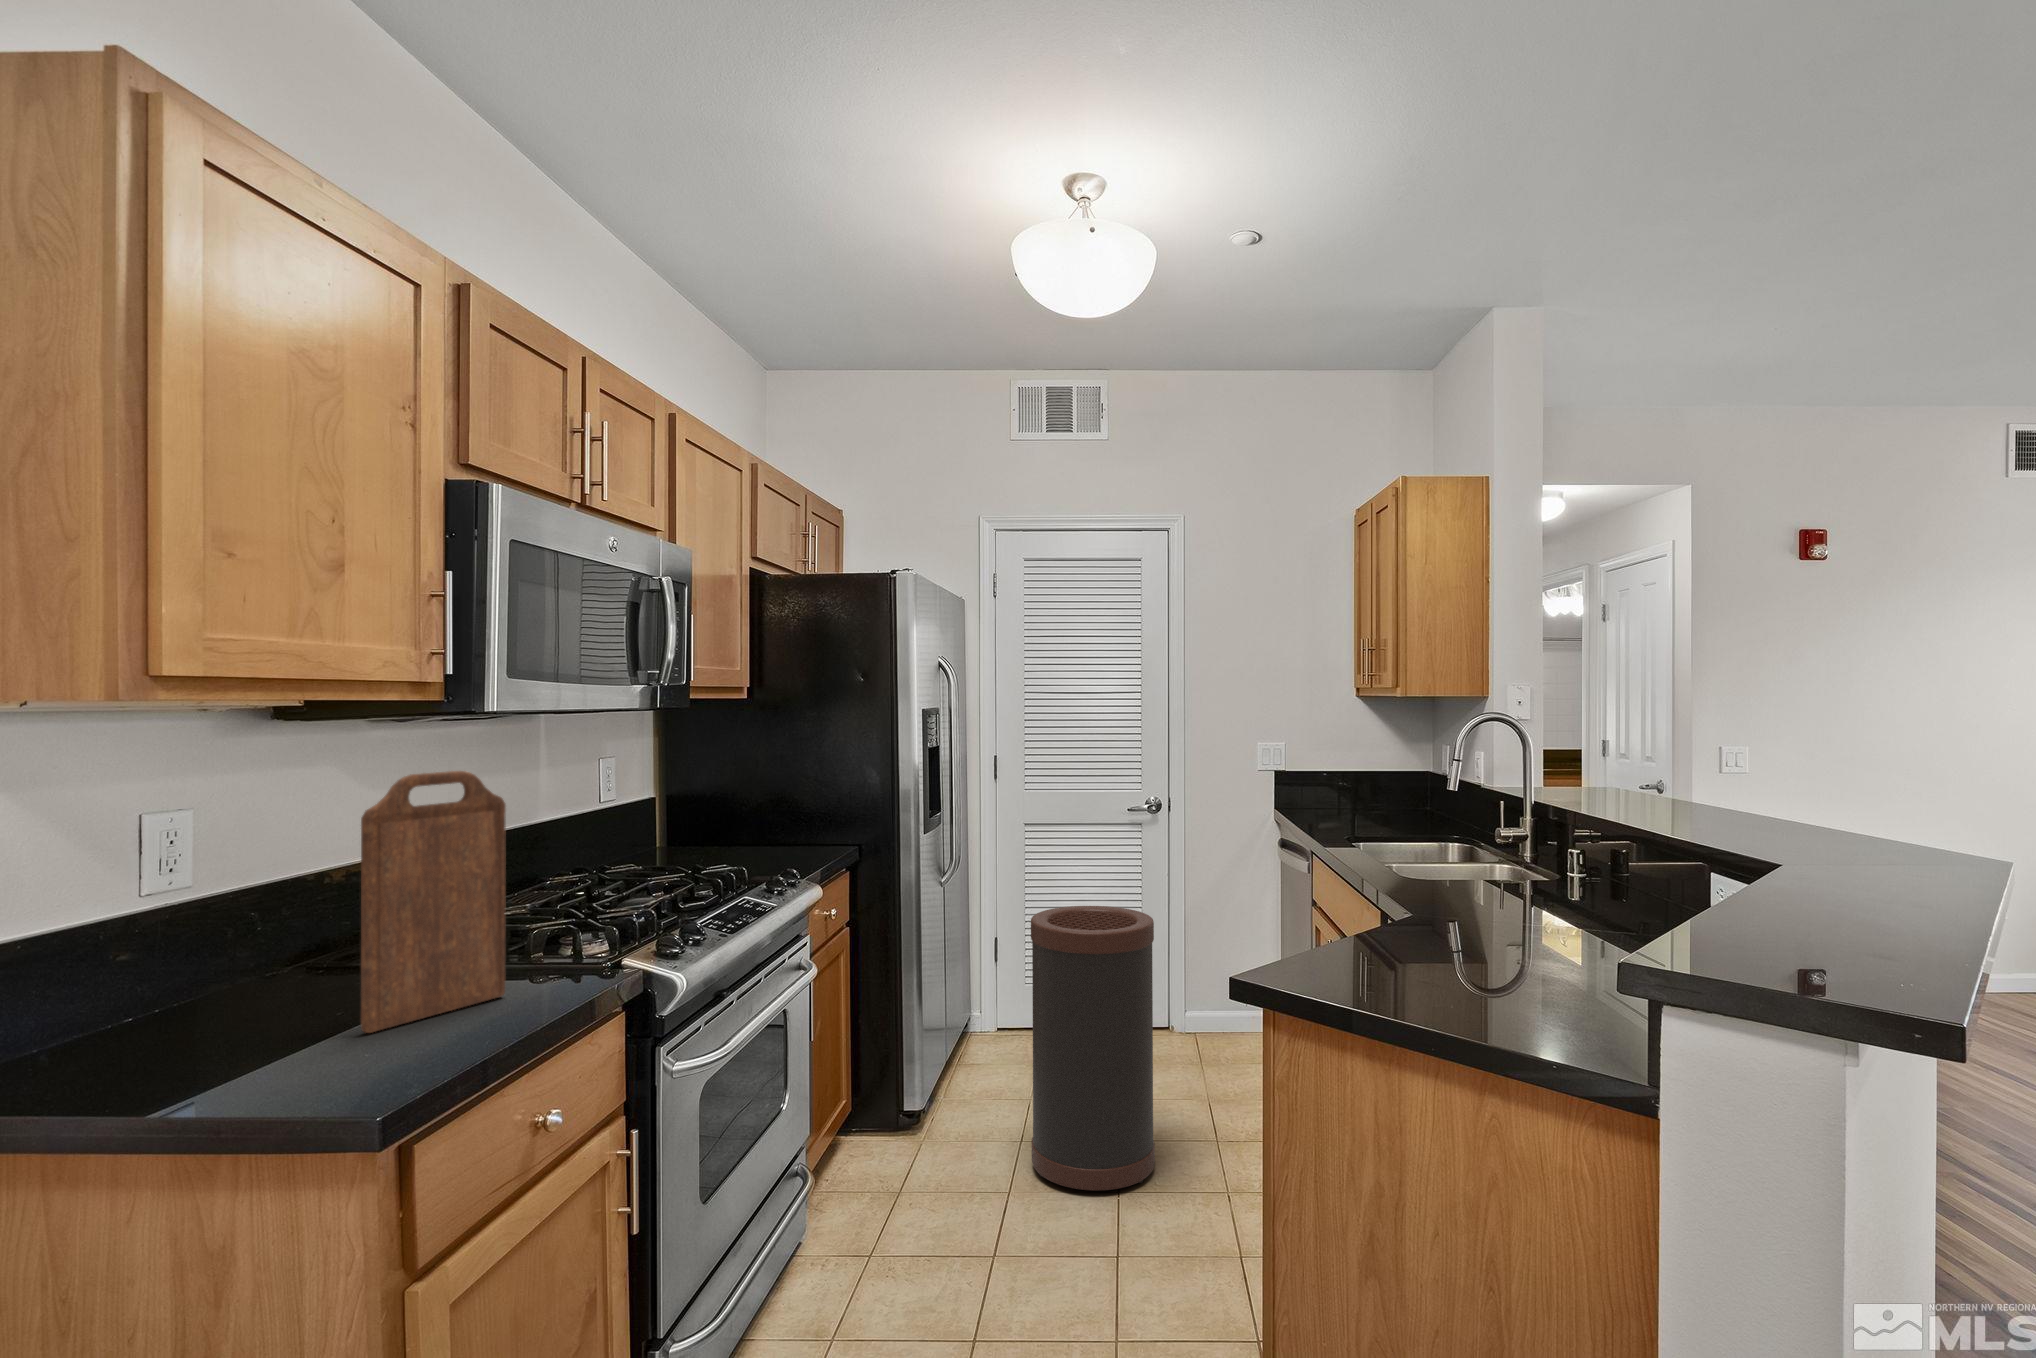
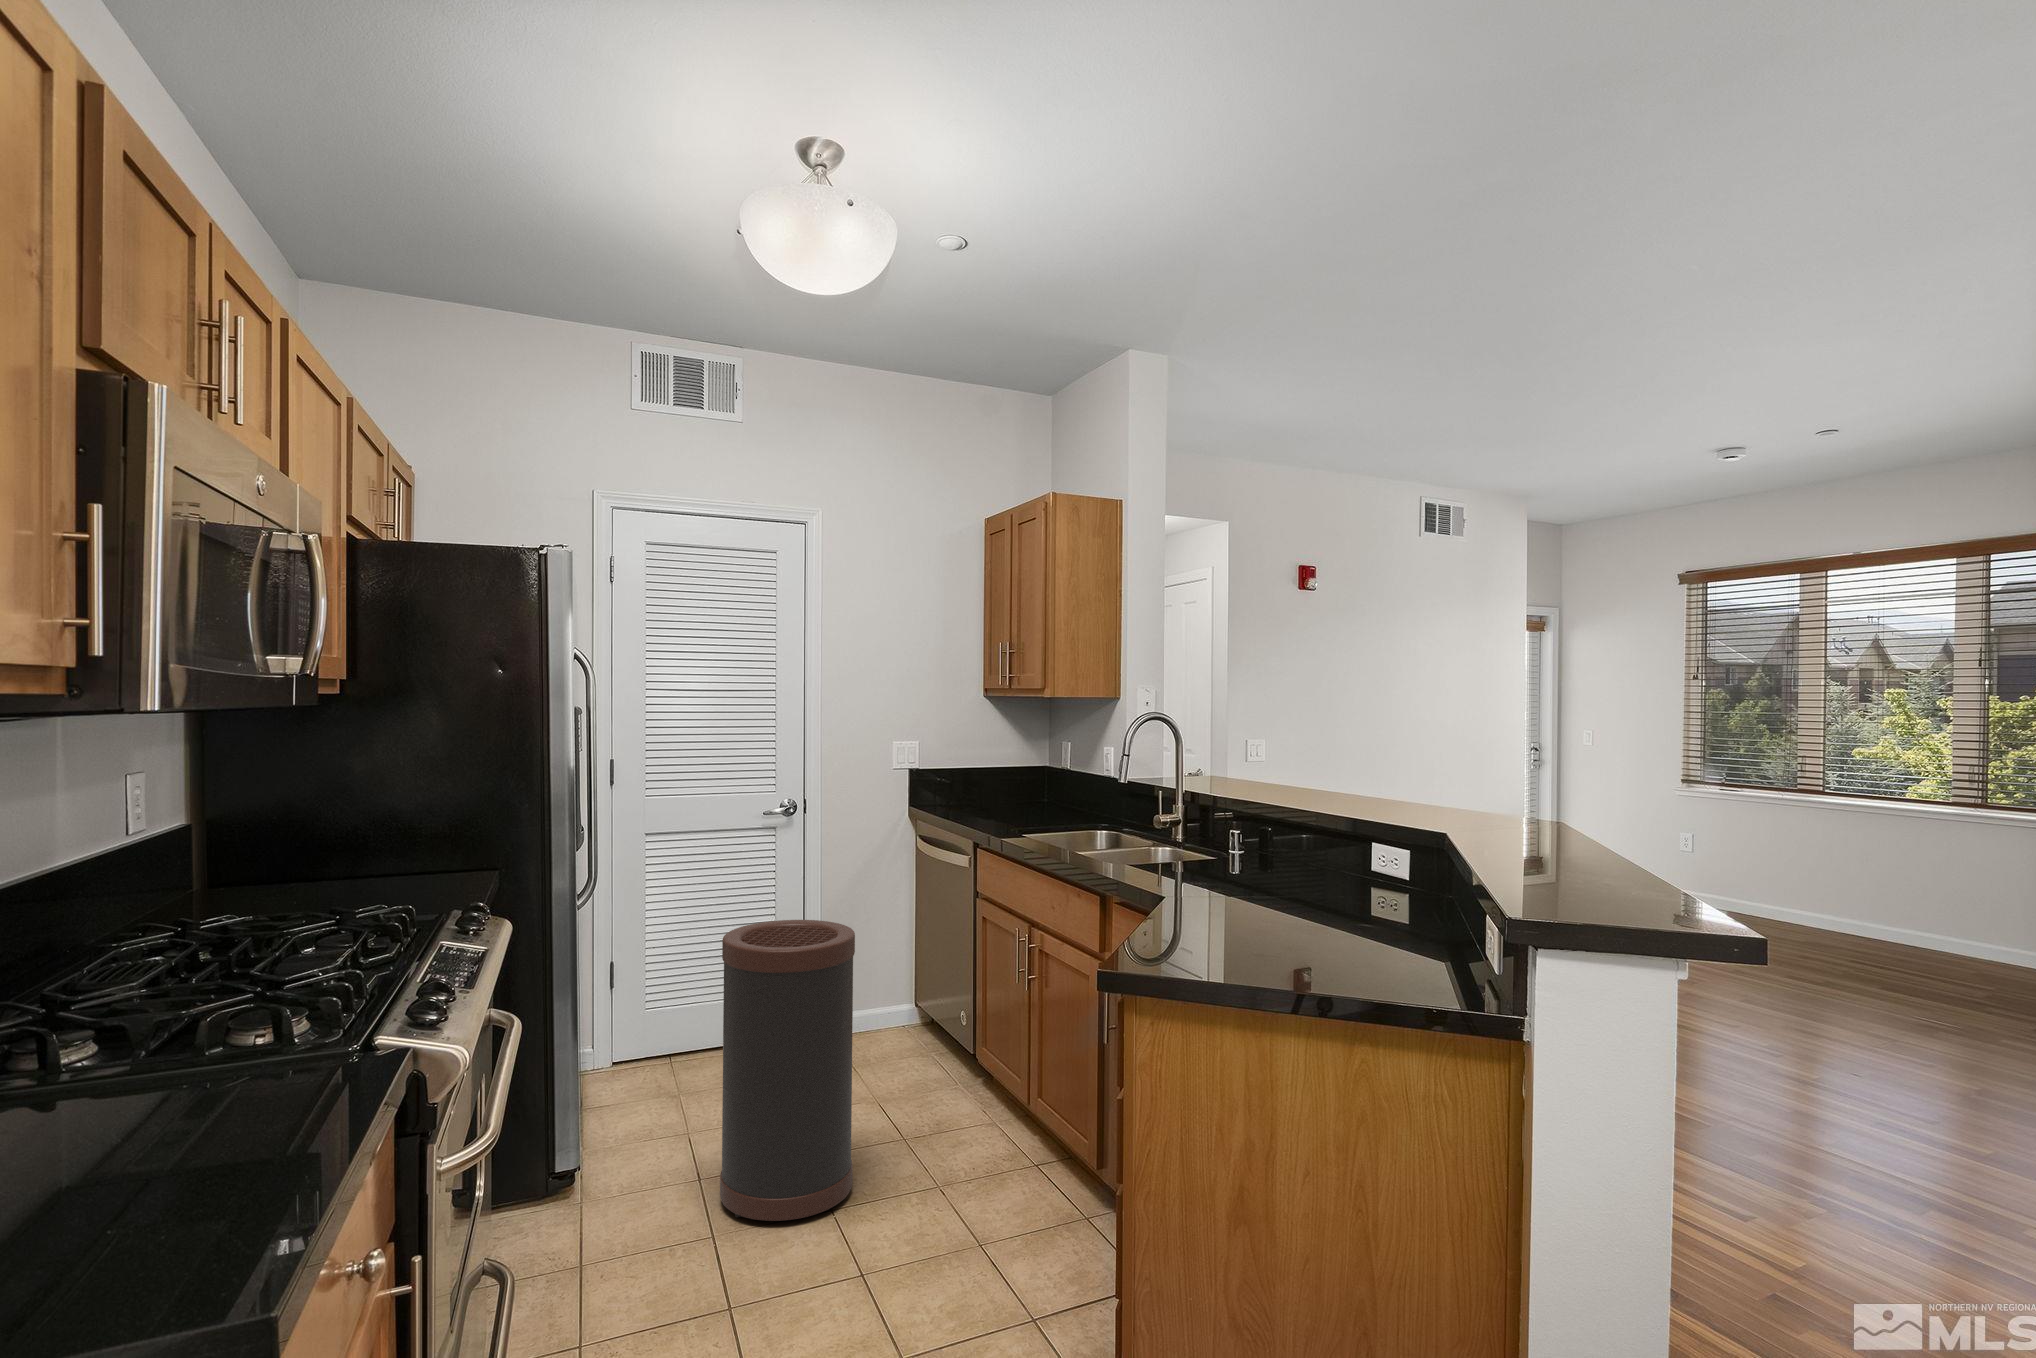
cutting board: present [361,771,506,1033] -> none [96,822,269,1202]

